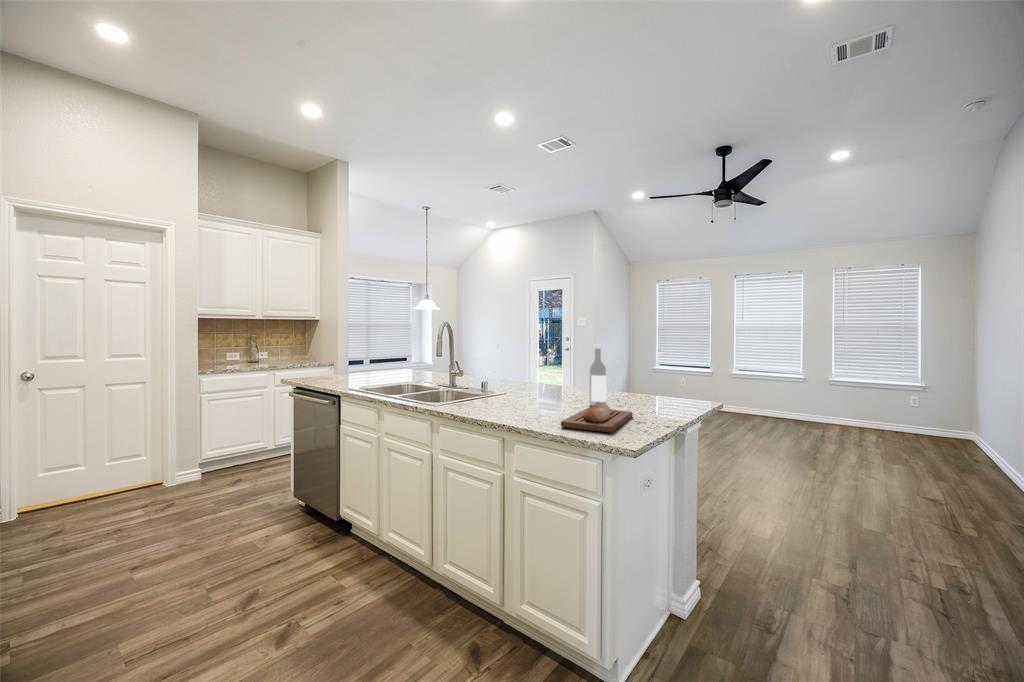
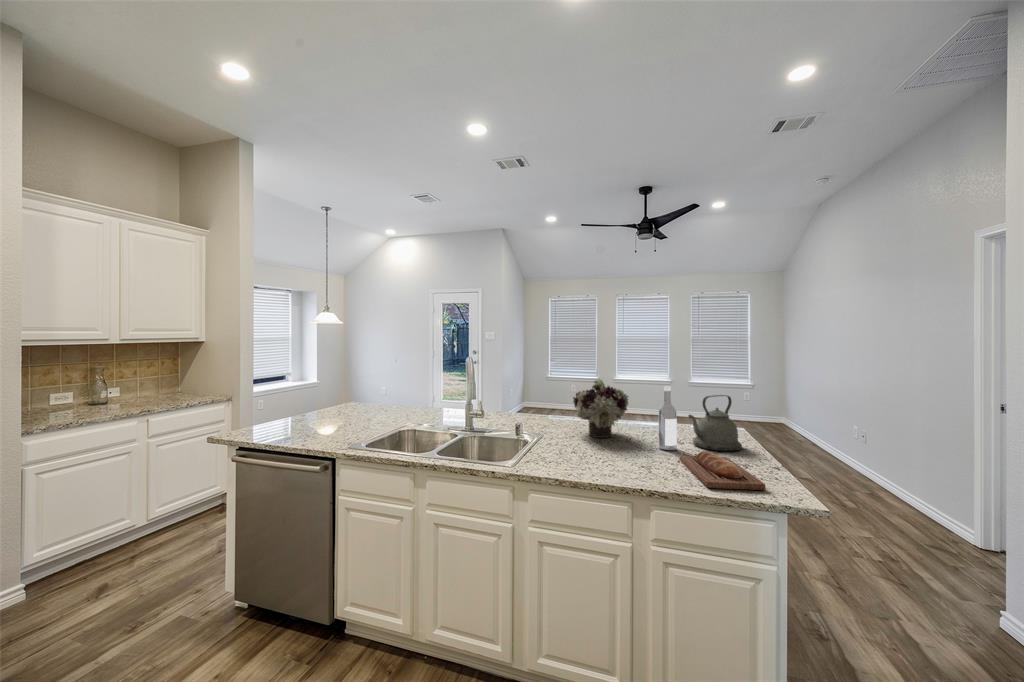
flower arrangement: none [534,340,583,396] -> present [573,379,628,438]
kettle: none [618,355,680,411] -> present [689,395,742,451]

